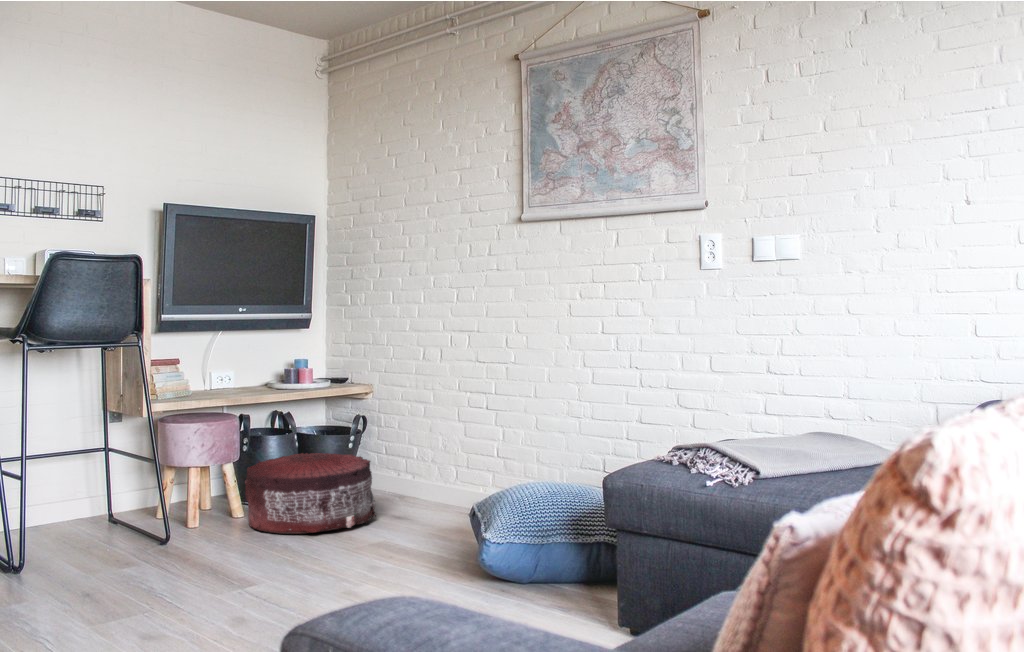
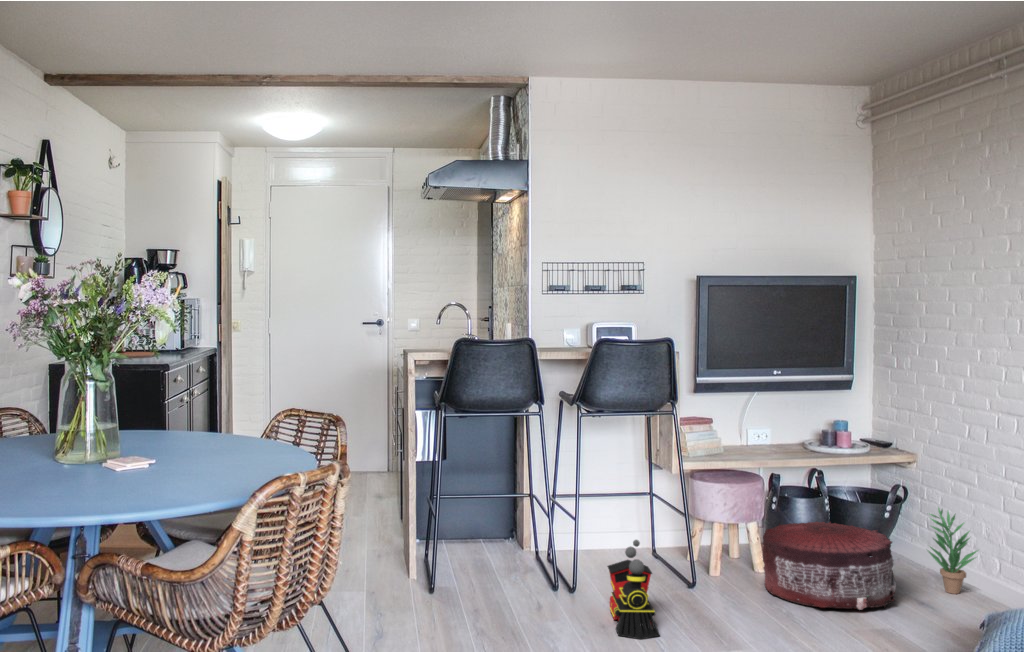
potted plant: none [390,426,436,503] -> present [928,508,977,594]
toy train: none [80,488,160,600] -> present [608,540,660,639]

